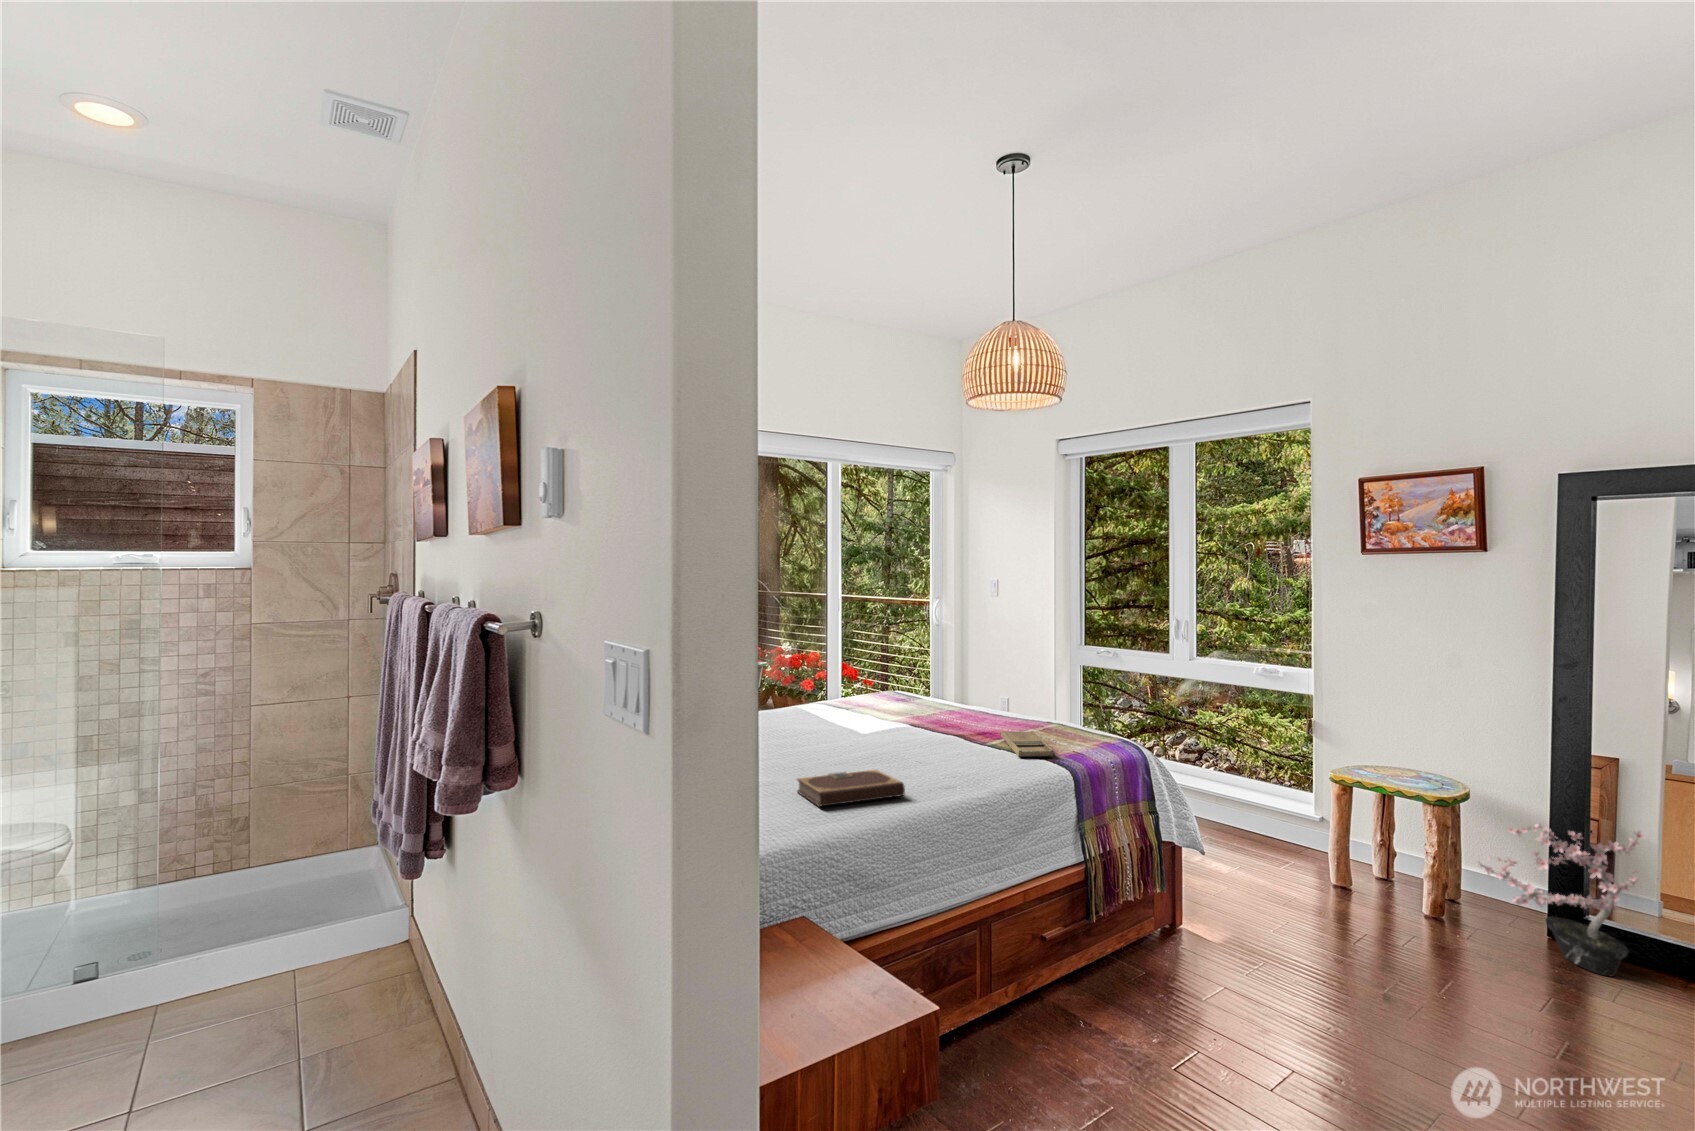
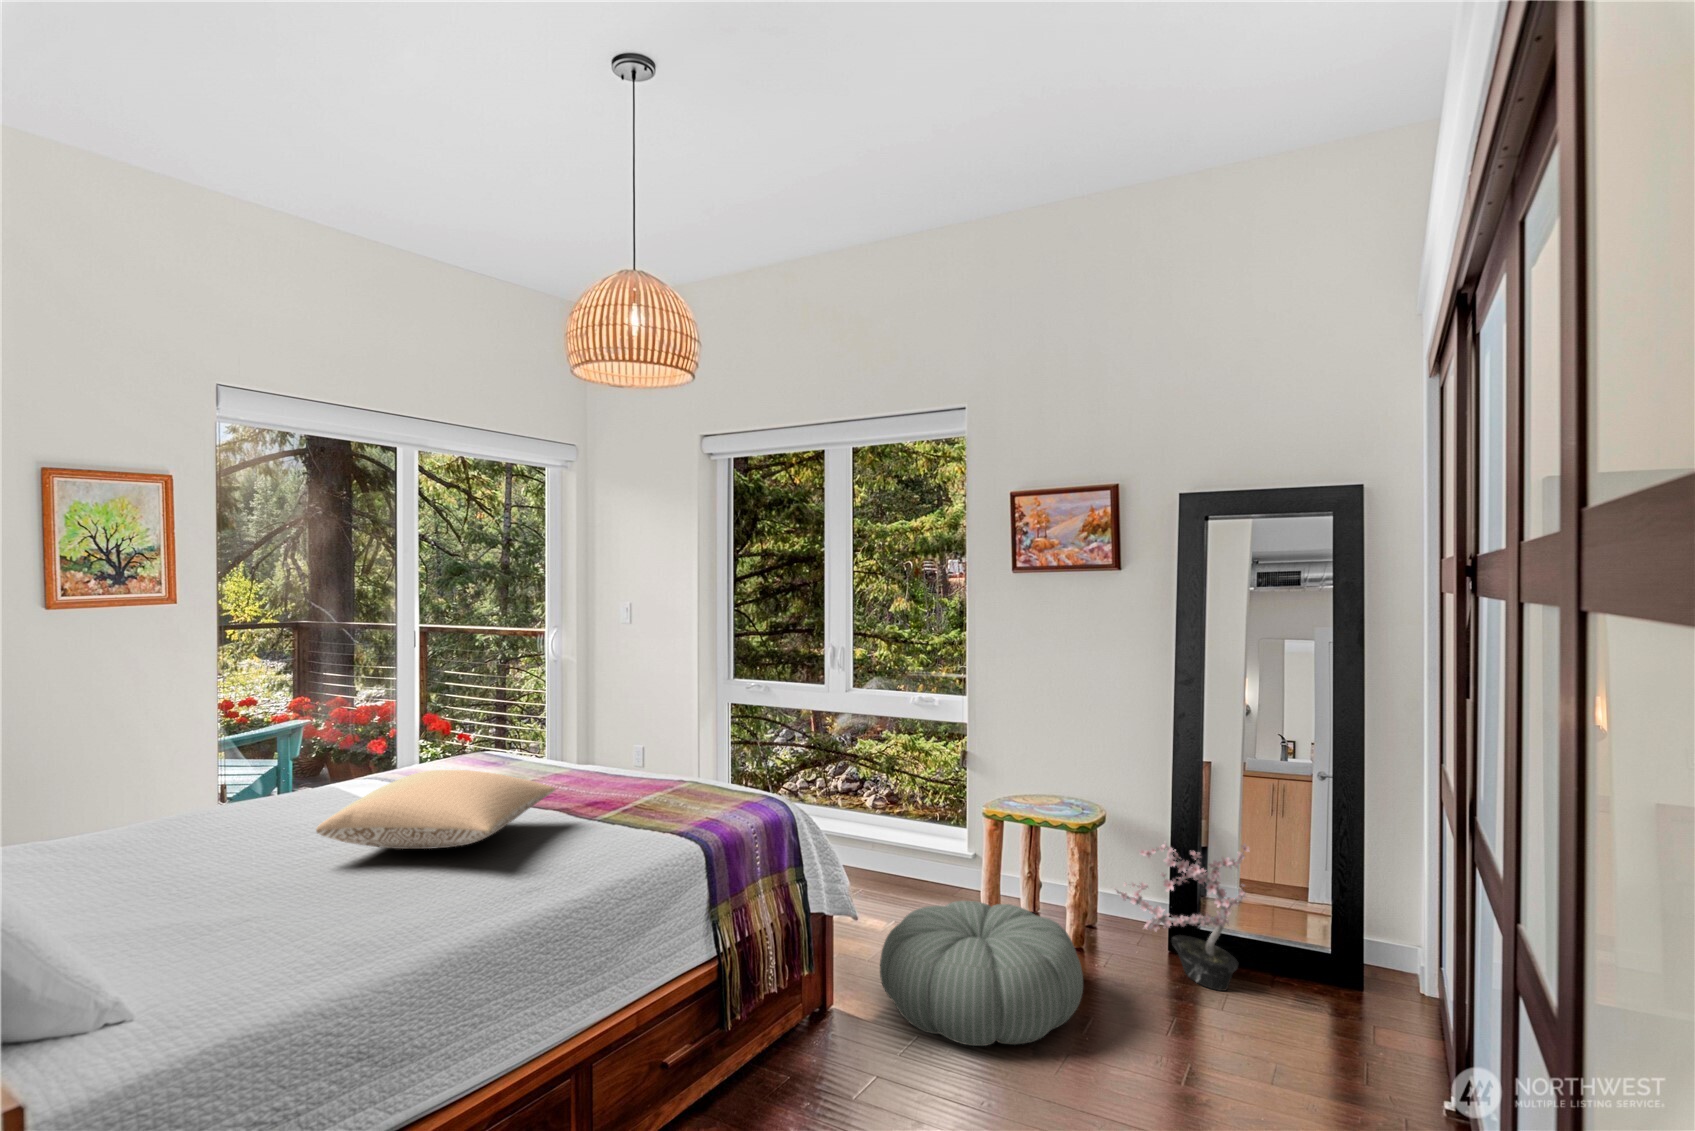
pillow: none [794,699,952,754] -> present [316,770,555,849]
tray: present [1001,731,1053,757] -> none [623,792,683,830]
notebook: present [797,770,905,806] -> none [299,876,466,950]
pouf: none [1227,853,1439,985] -> present [880,901,1083,1046]

